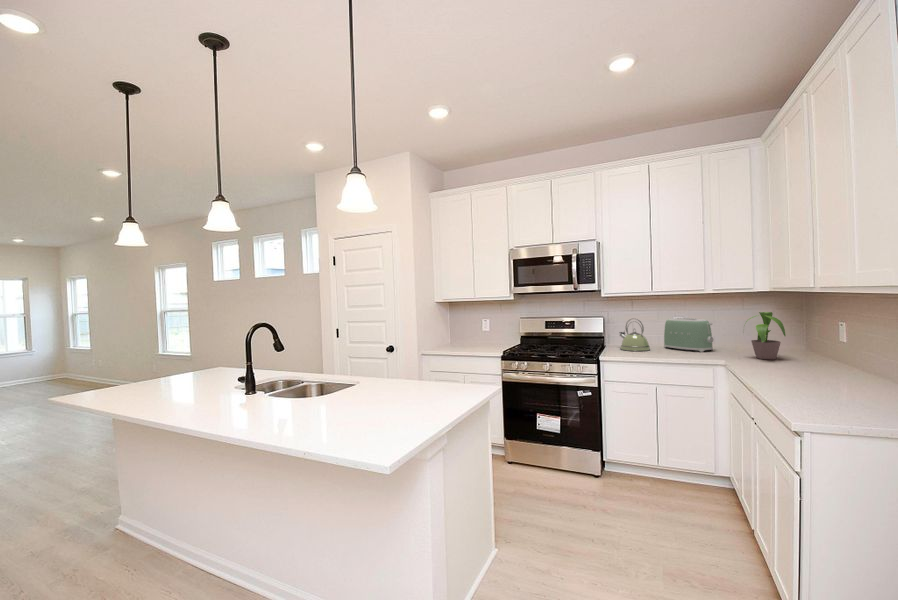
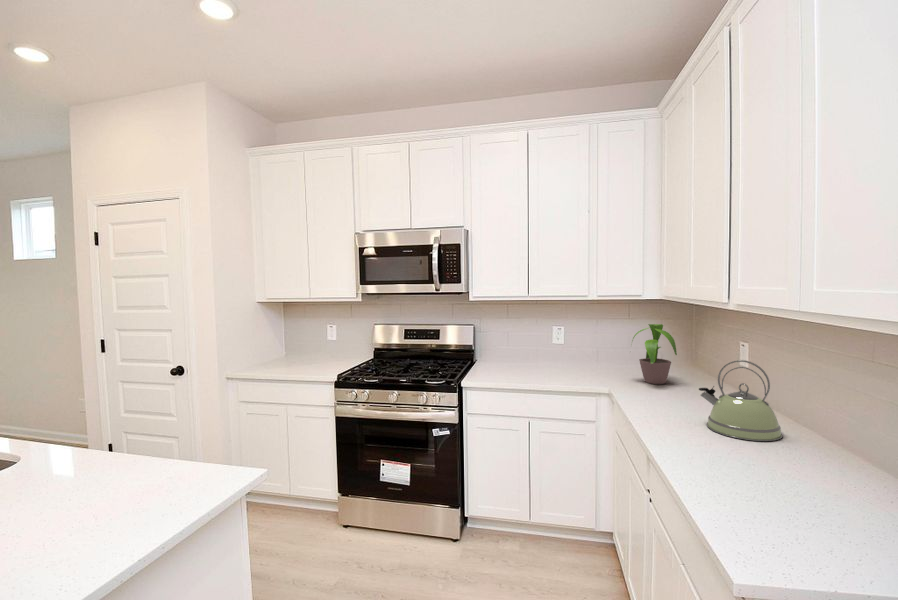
toaster: present [664,318,713,352] -> none [544,328,598,372]
kettle: present [620,319,650,351] -> present [699,360,782,441]

